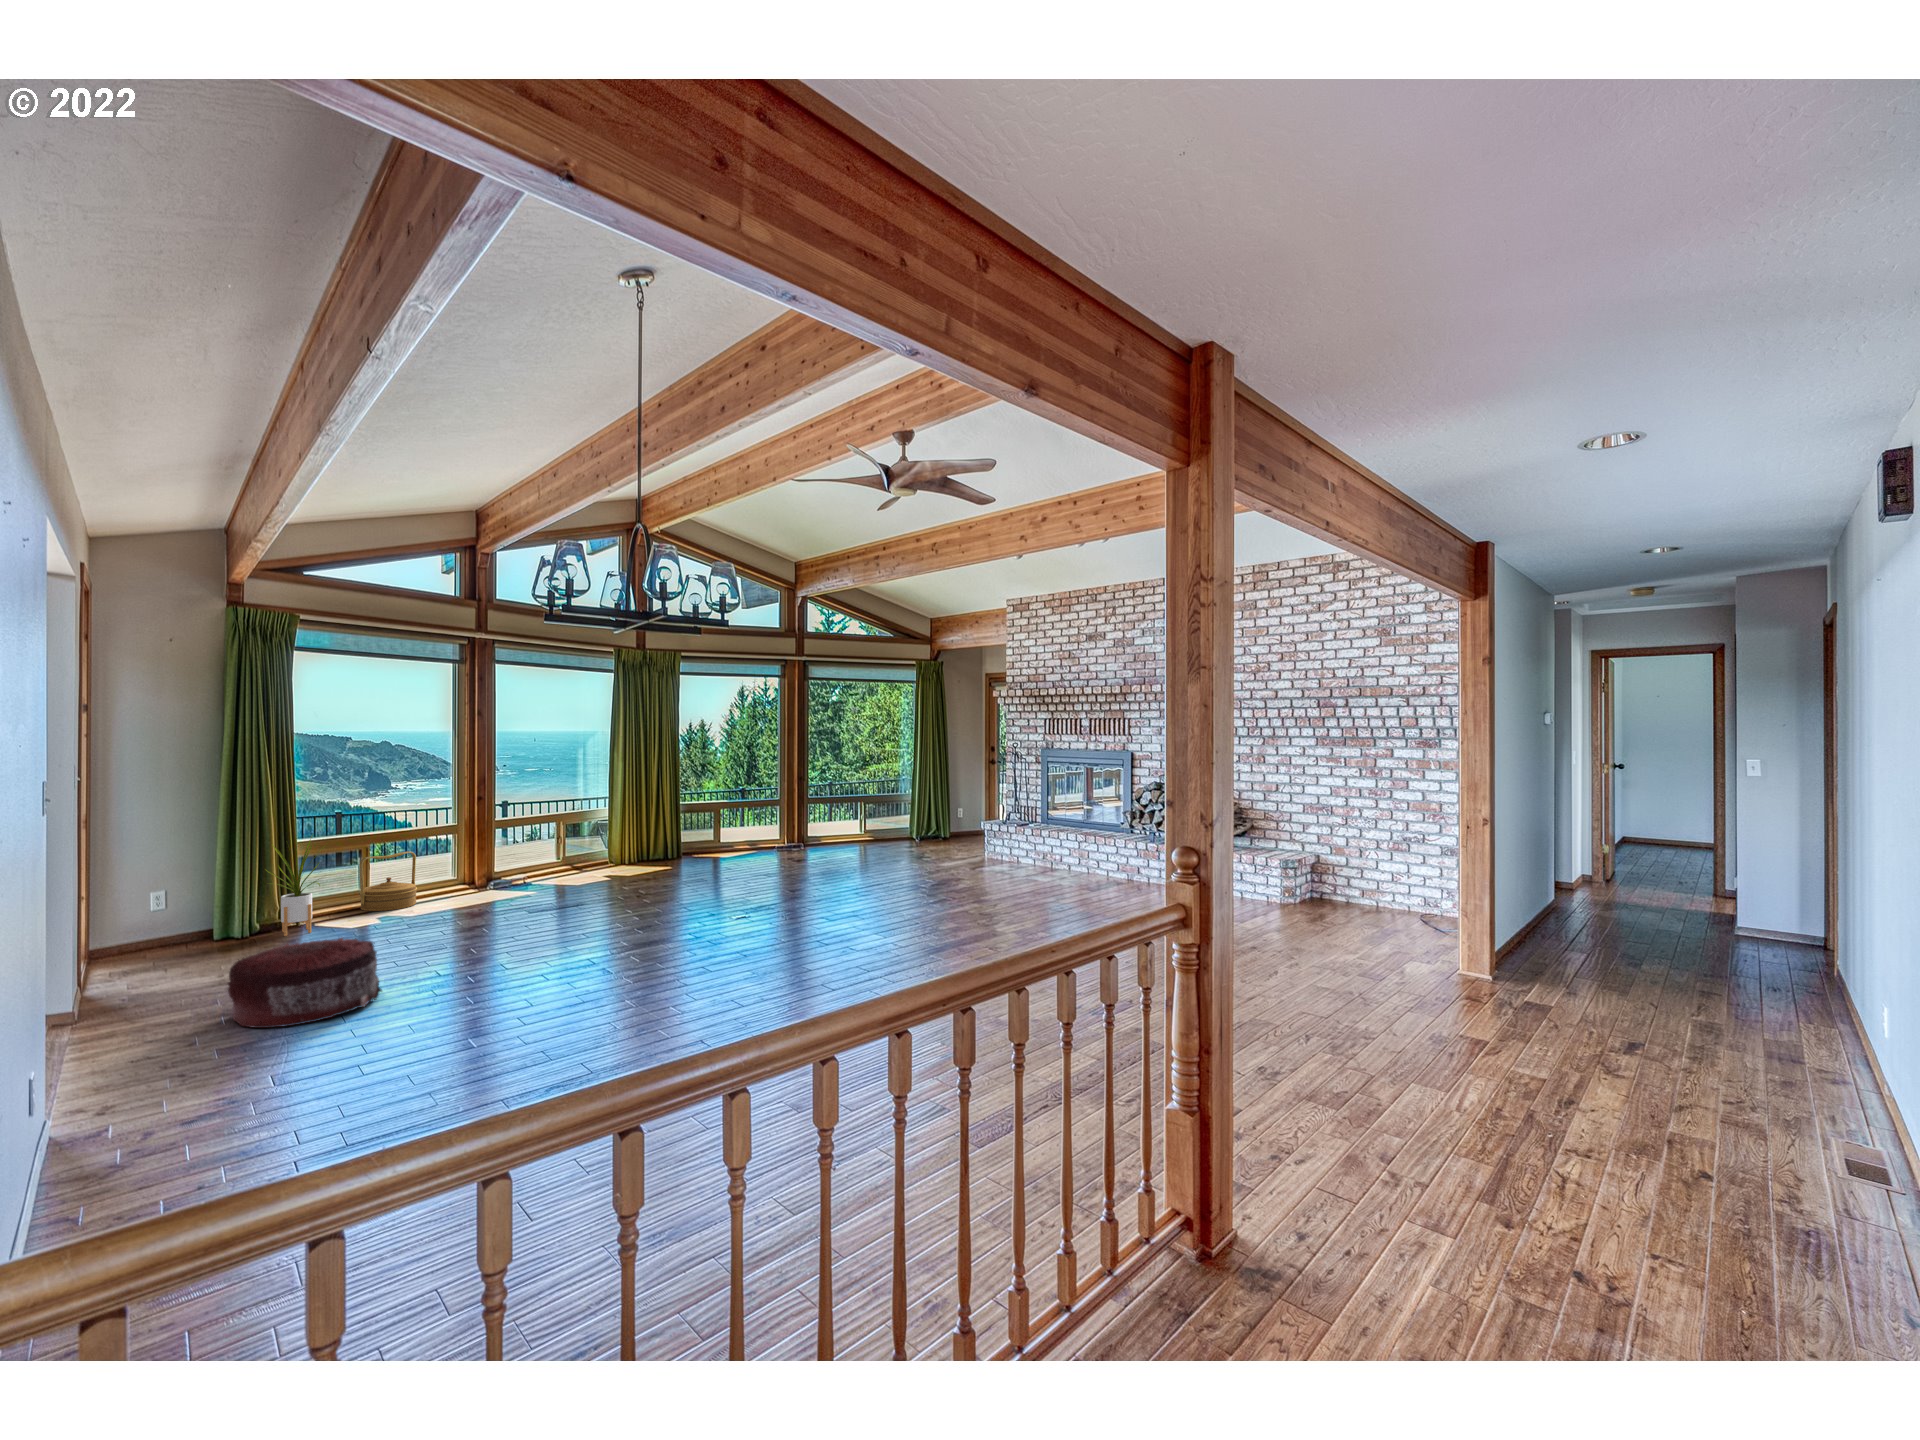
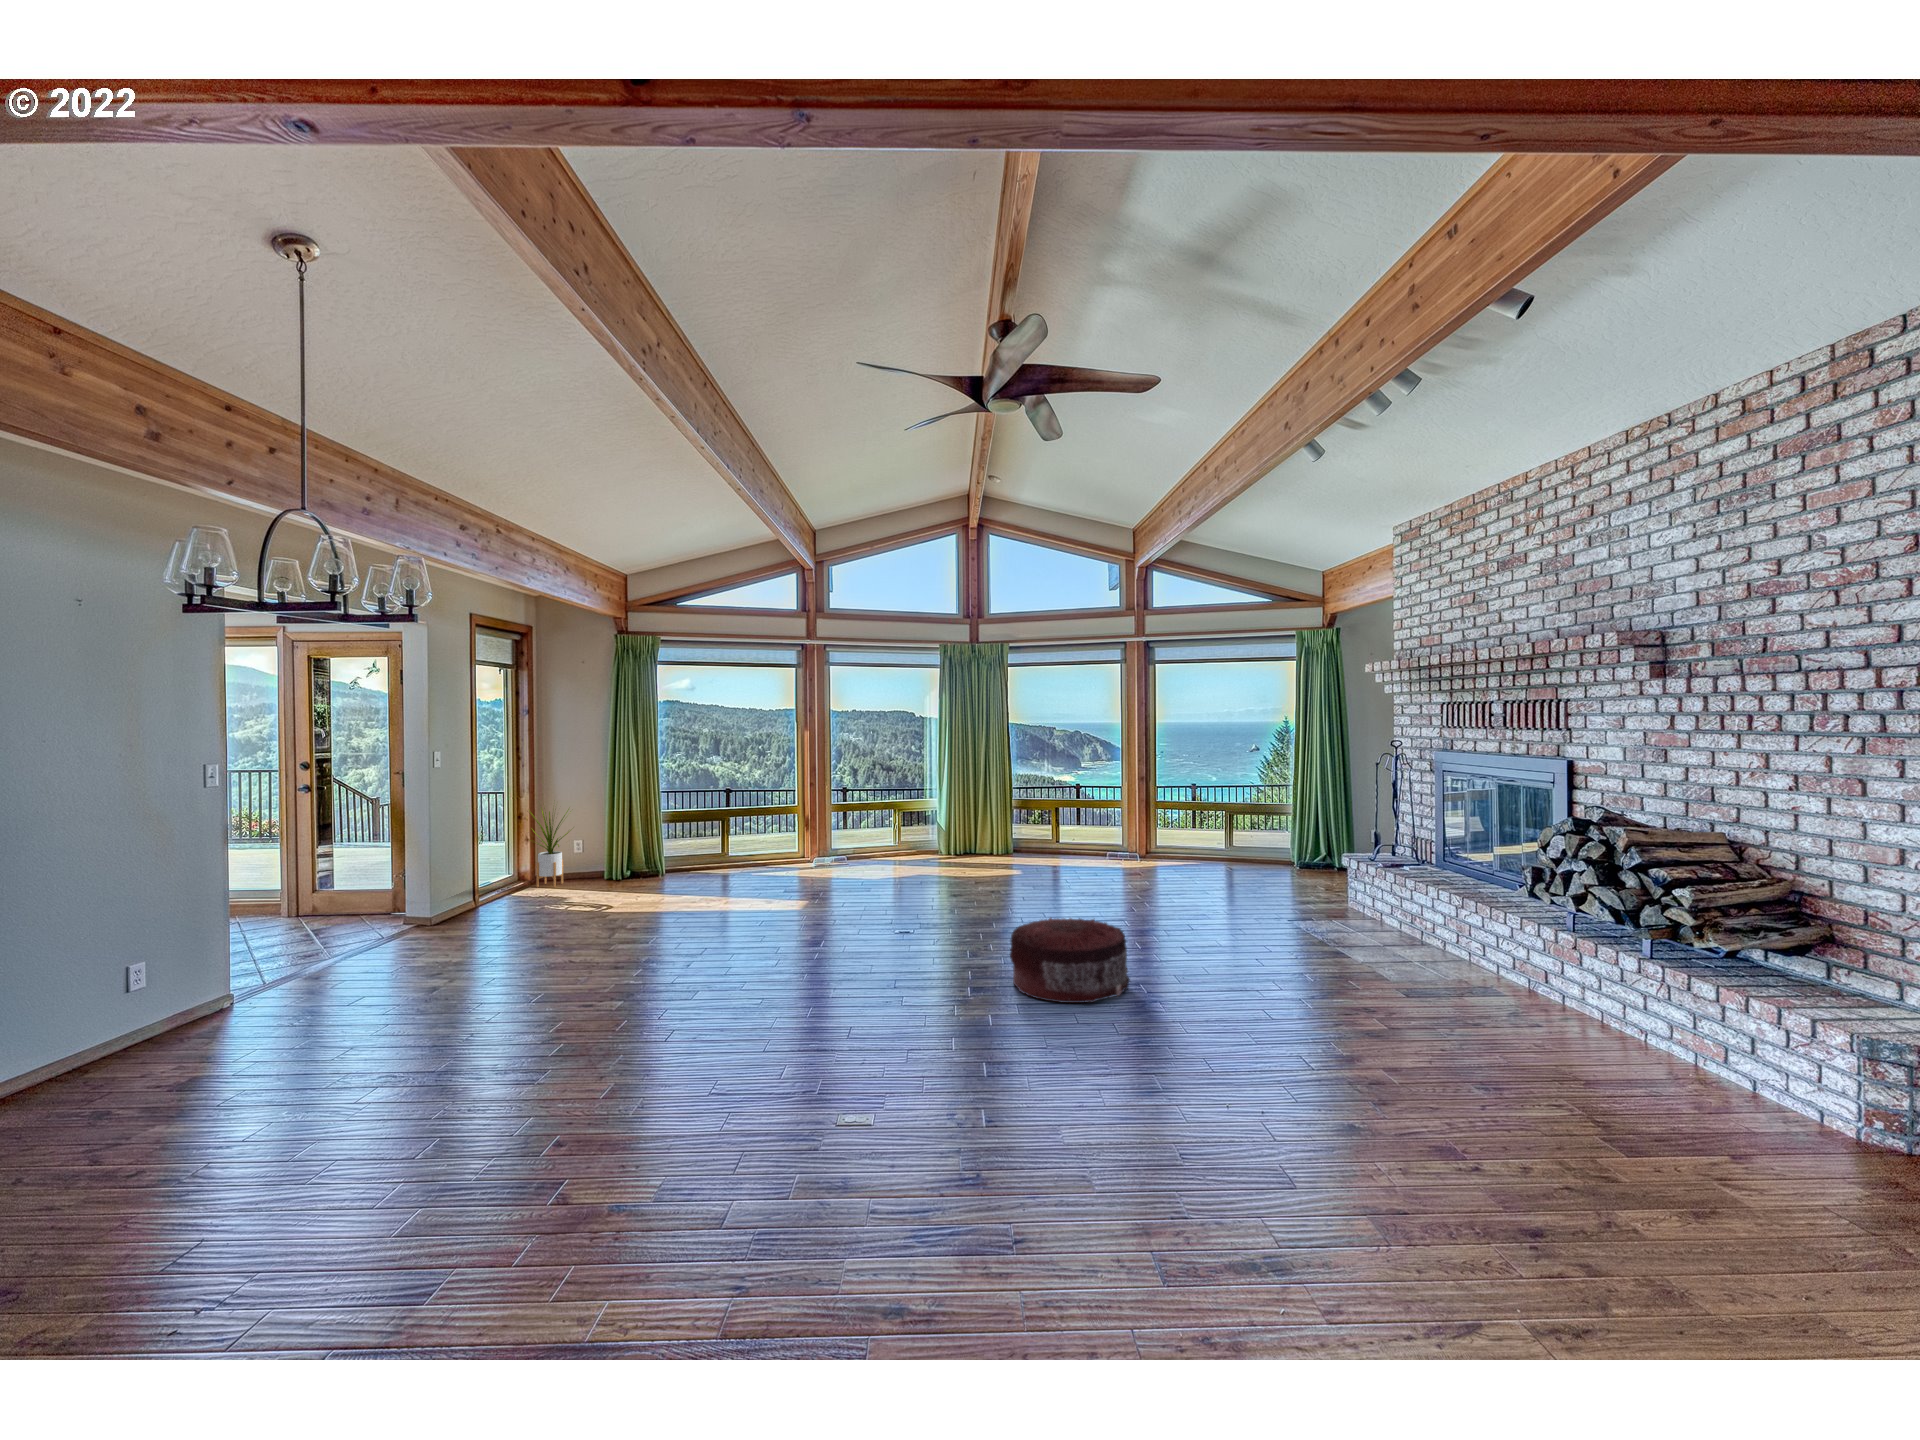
woven basket: present [359,851,417,911] -> none [629,824,681,876]
pouf: present [228,938,382,1028] -> present [1010,918,1130,1003]

